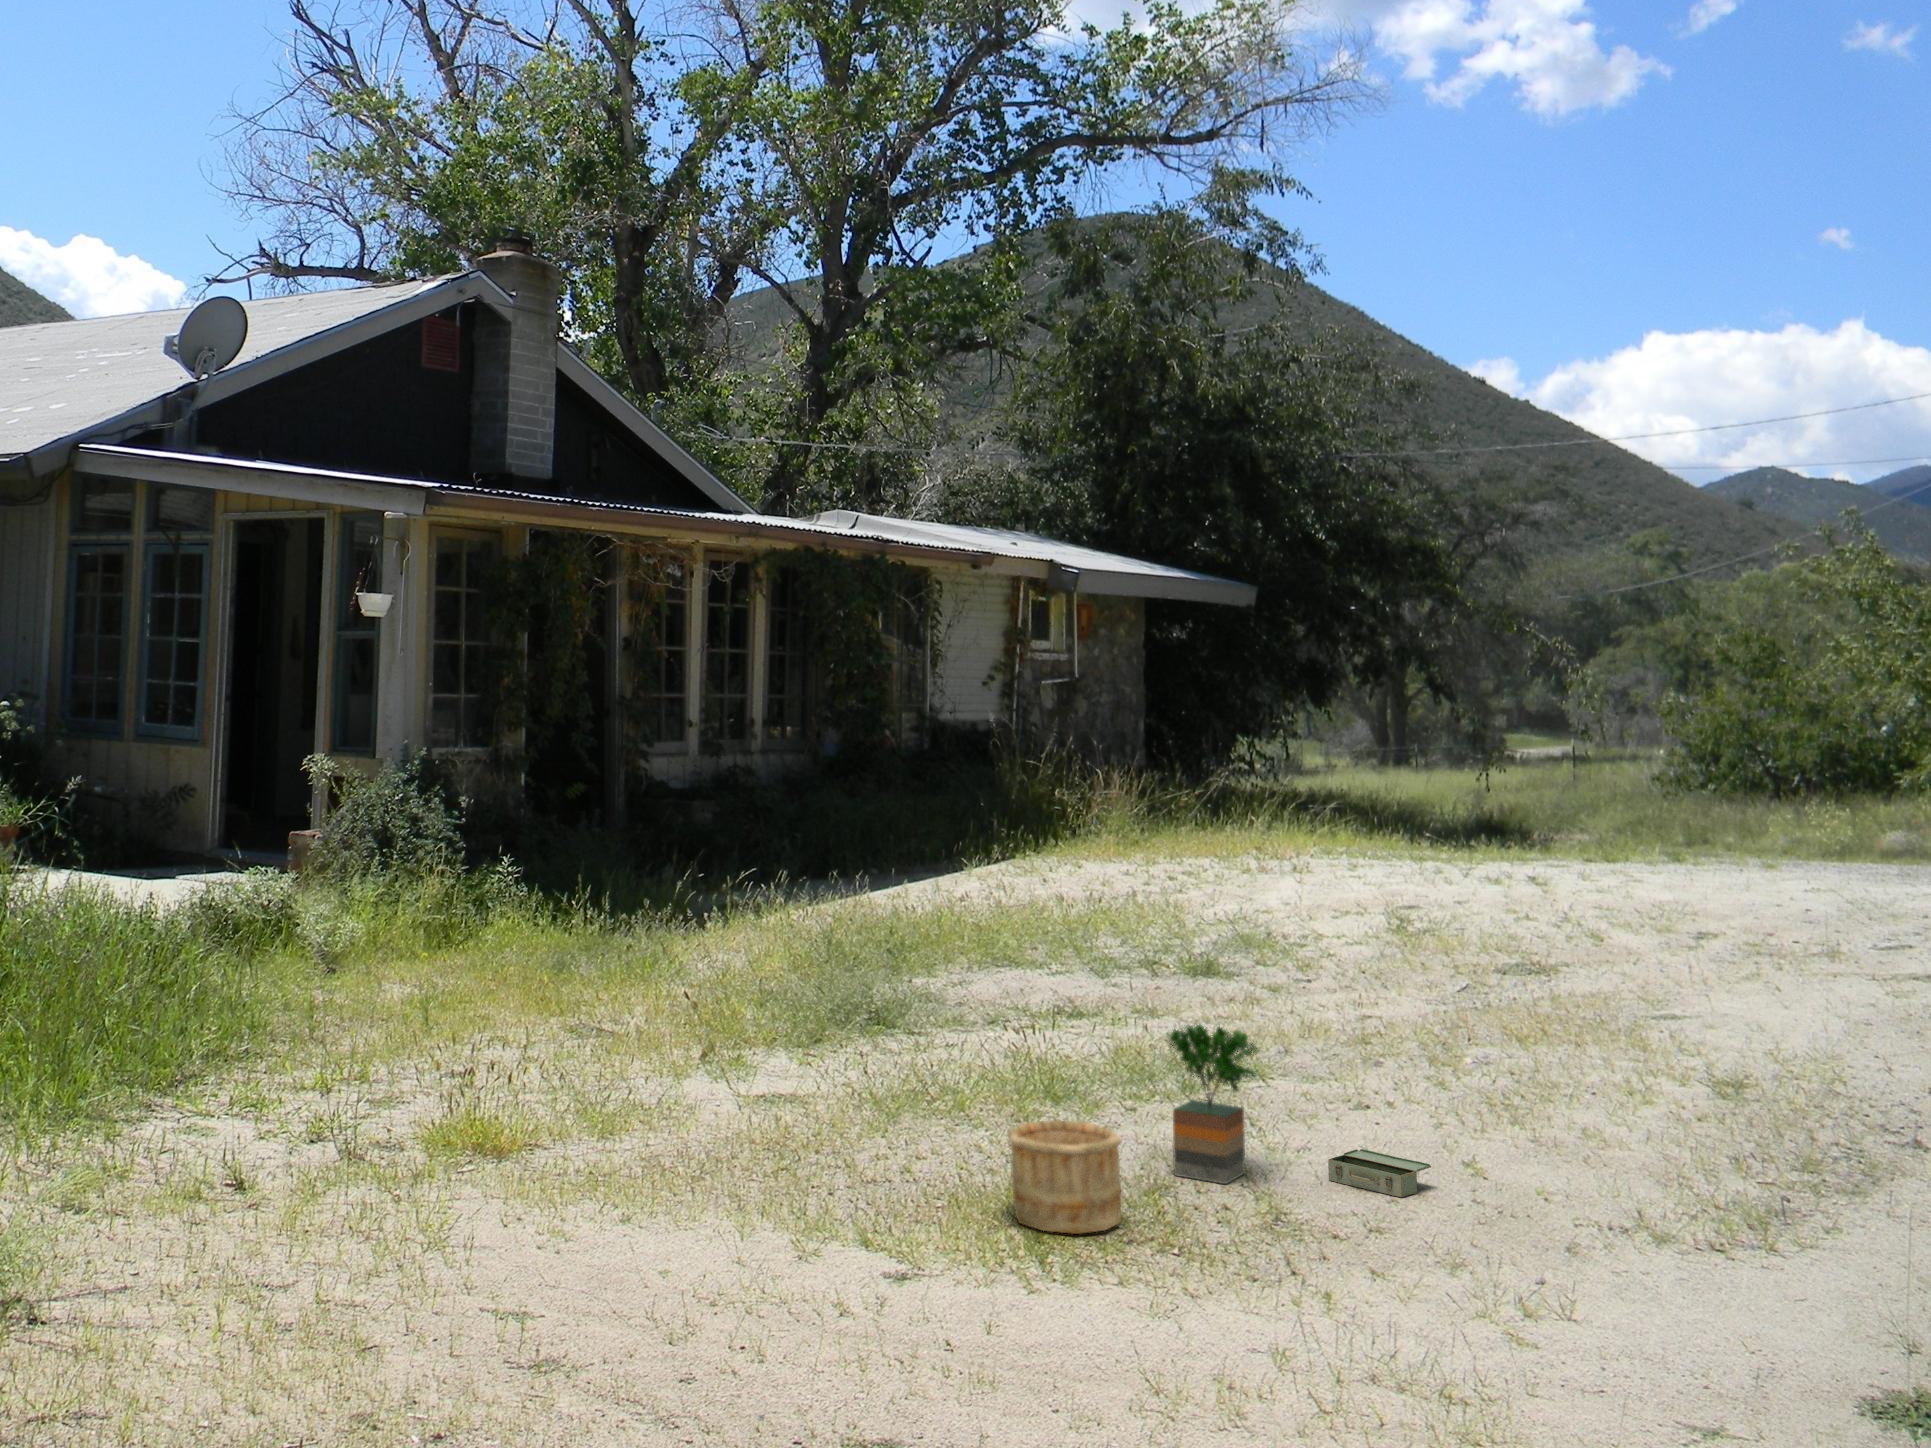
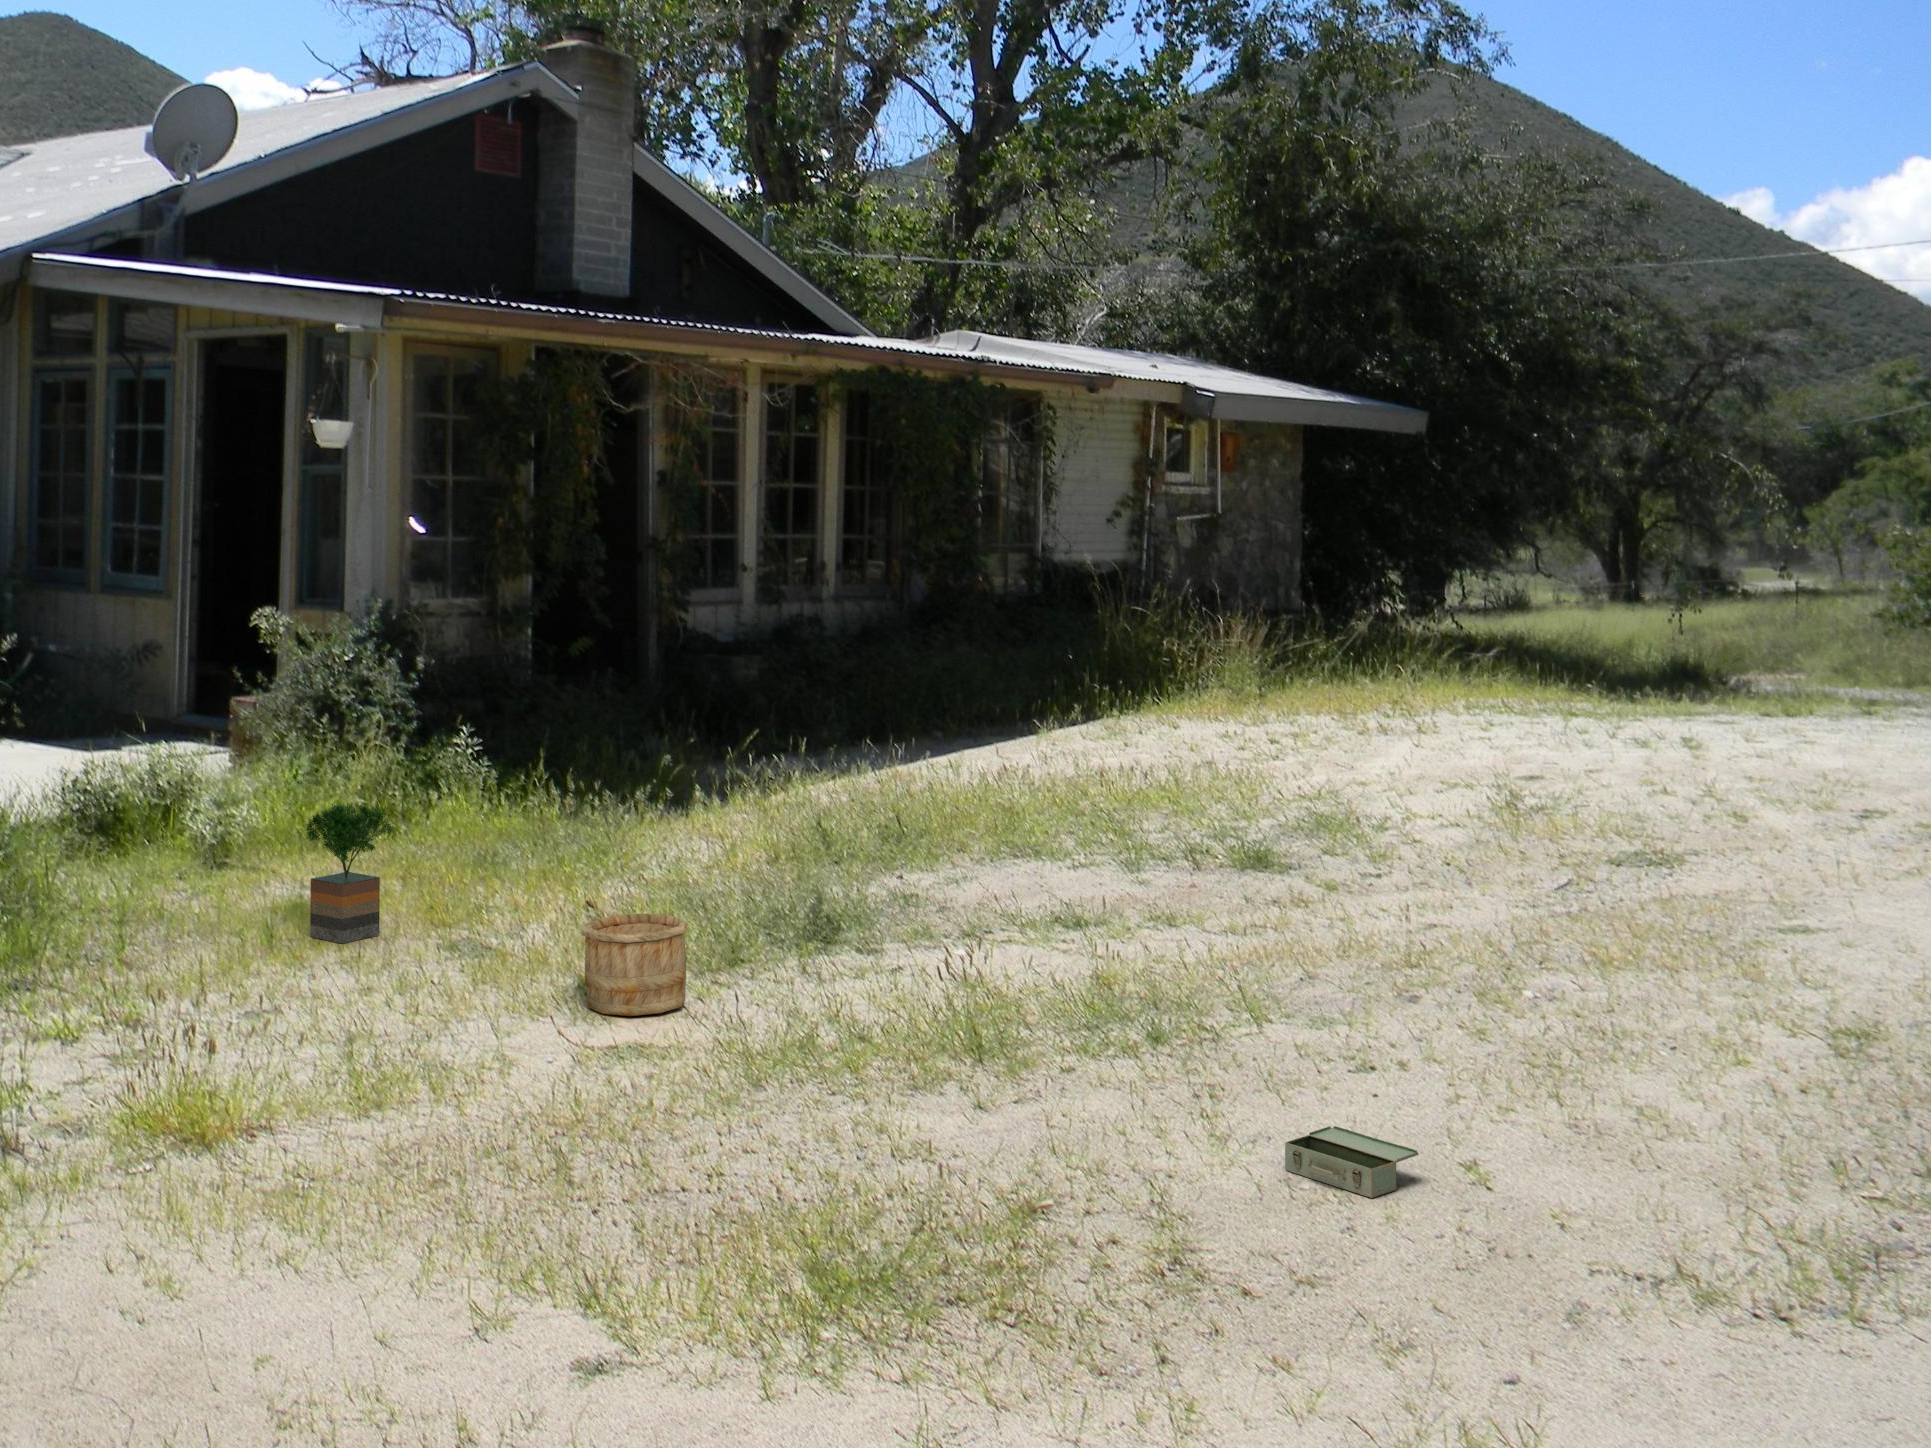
potted tree: present [1168,1025,1260,1184] -> present [306,803,394,943]
wooden bucket: present [1007,1120,1121,1234] -> present [581,913,687,1016]

